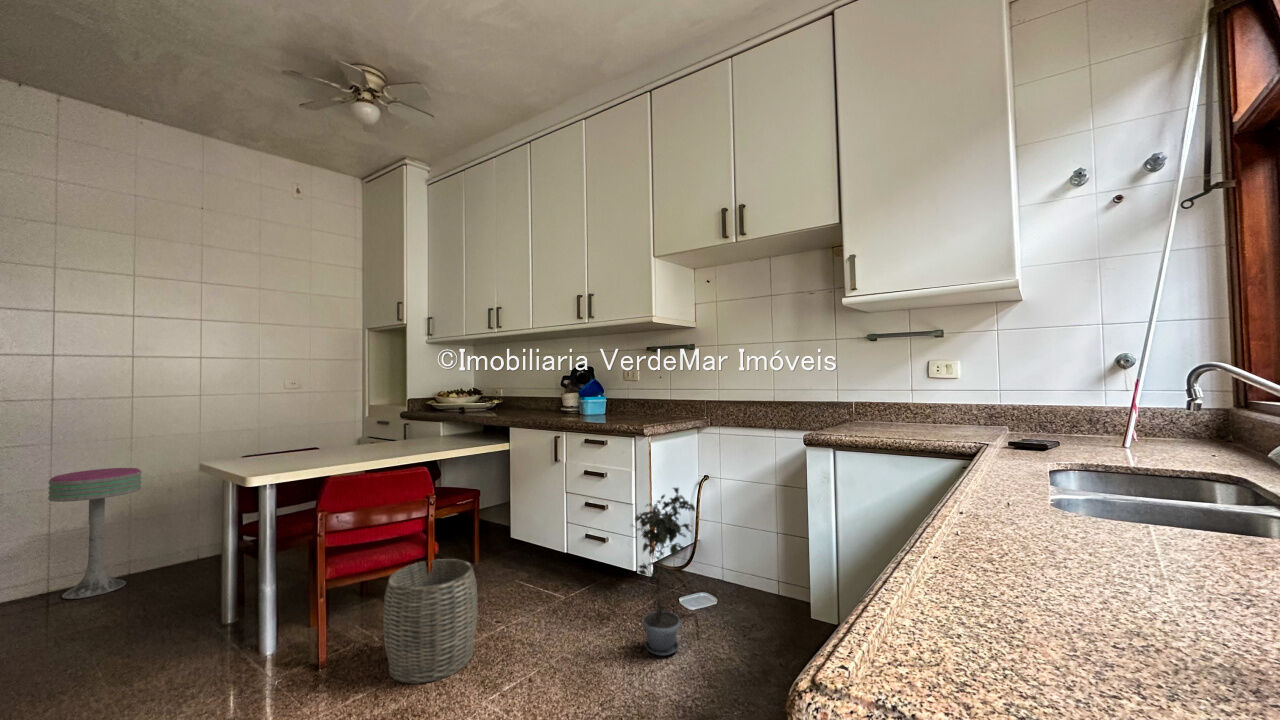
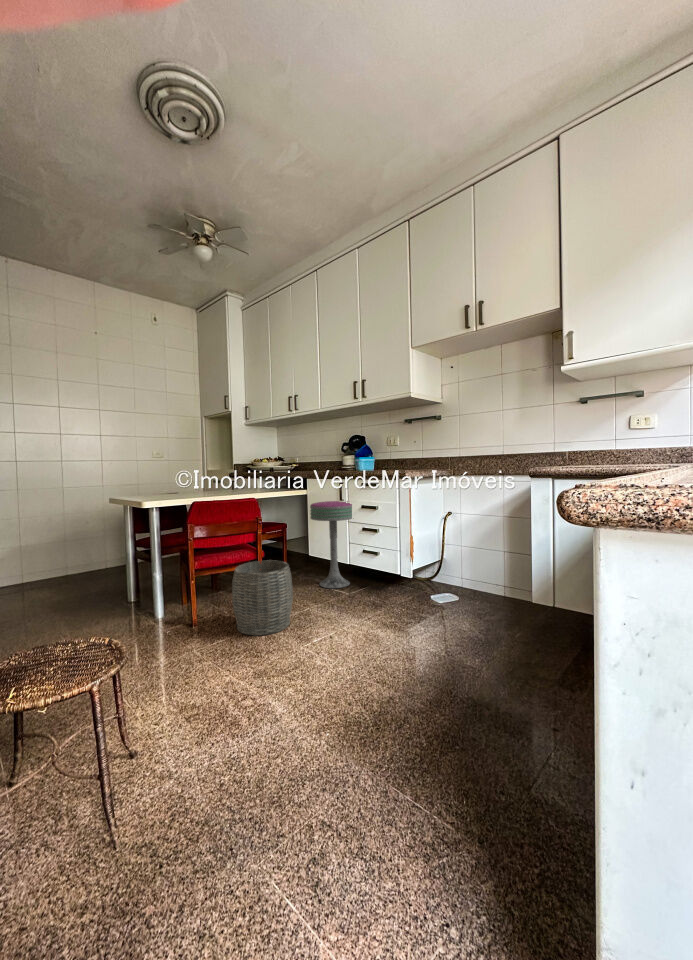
bar stool: present [48,468,142,599] -> present [310,501,352,588]
potted plant: present [632,488,695,656] -> none [395,511,445,628]

